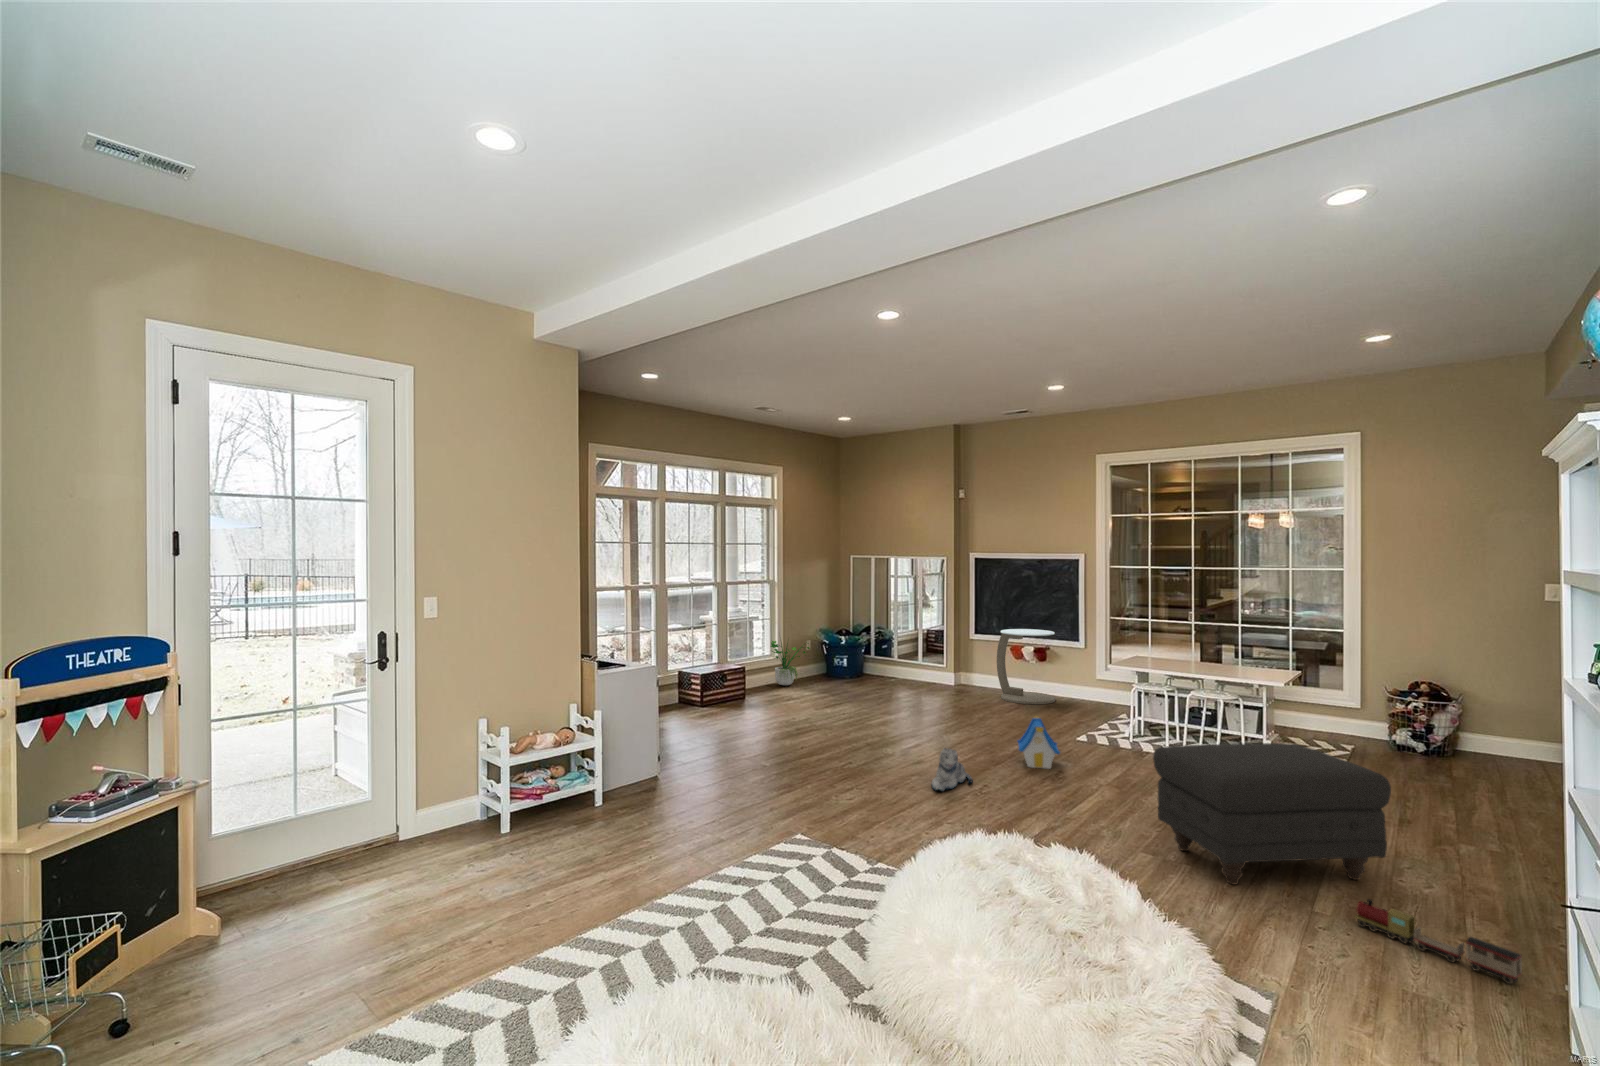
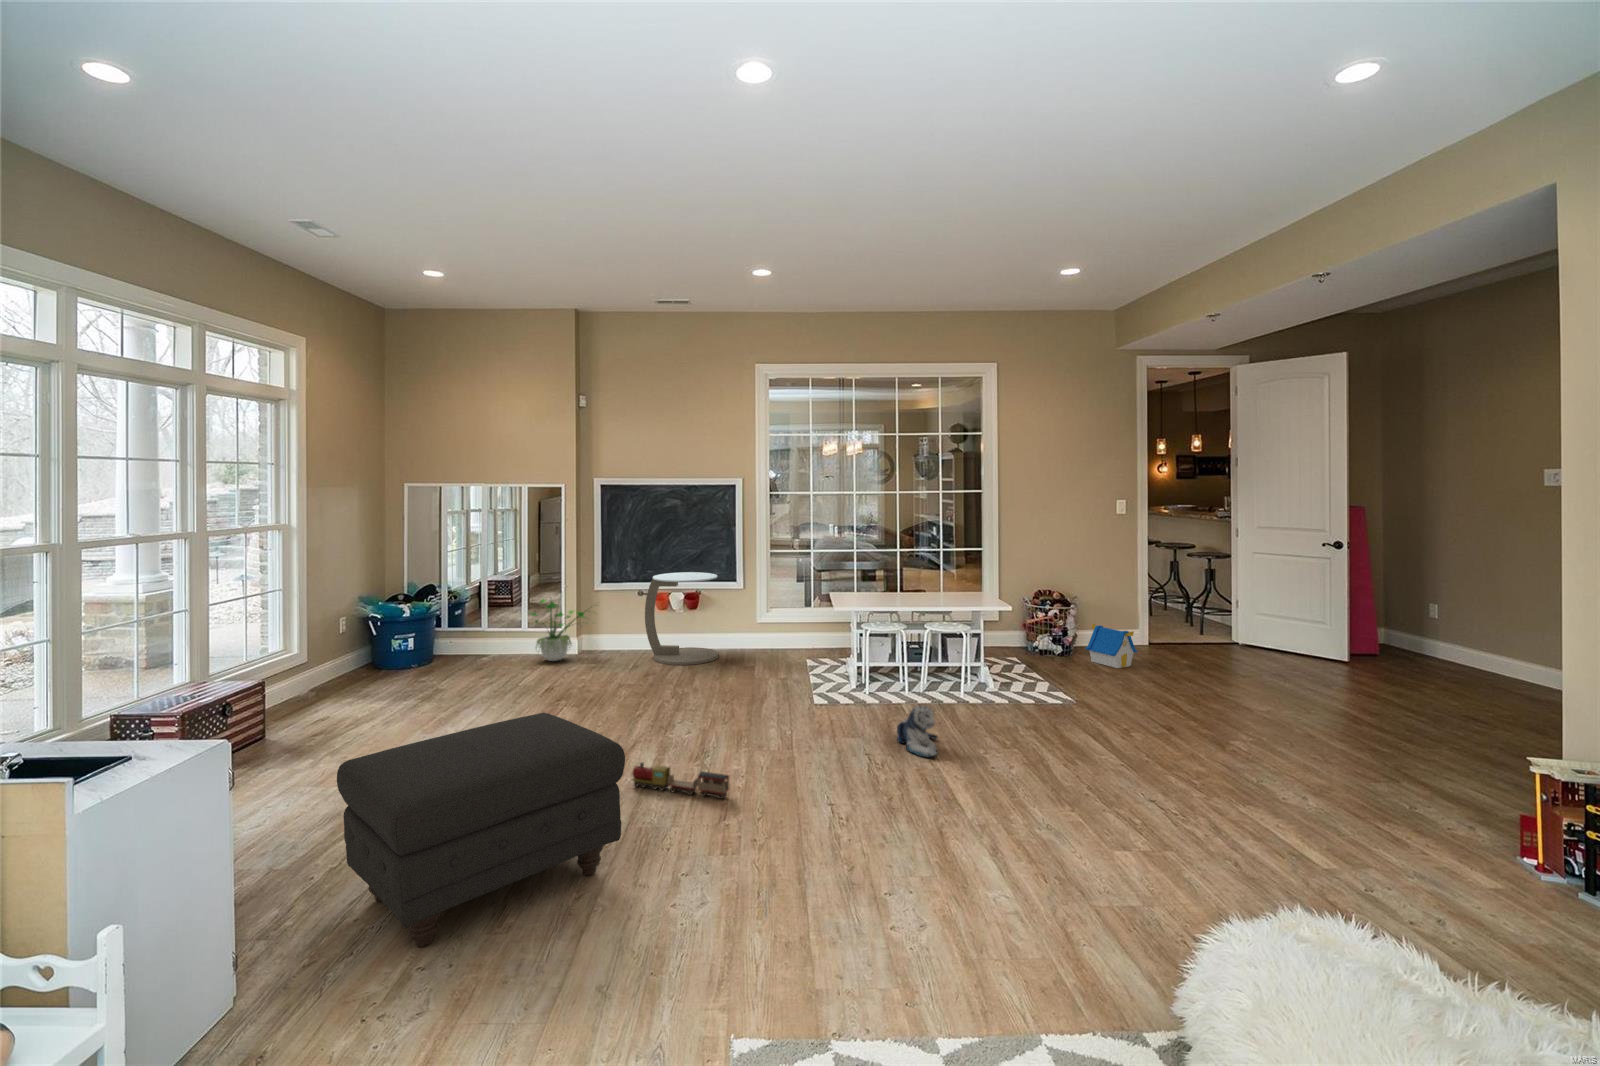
potted plant: present [771,641,810,686] -> present [531,599,584,661]
toy house: present [1018,716,1060,769] -> present [1086,624,1137,668]
ottoman: present [1153,743,1391,885] -> present [337,713,625,947]
plush toy: present [931,748,973,791] -> present [897,706,937,758]
toy train: present [1355,899,1522,984] -> present [632,762,729,799]

